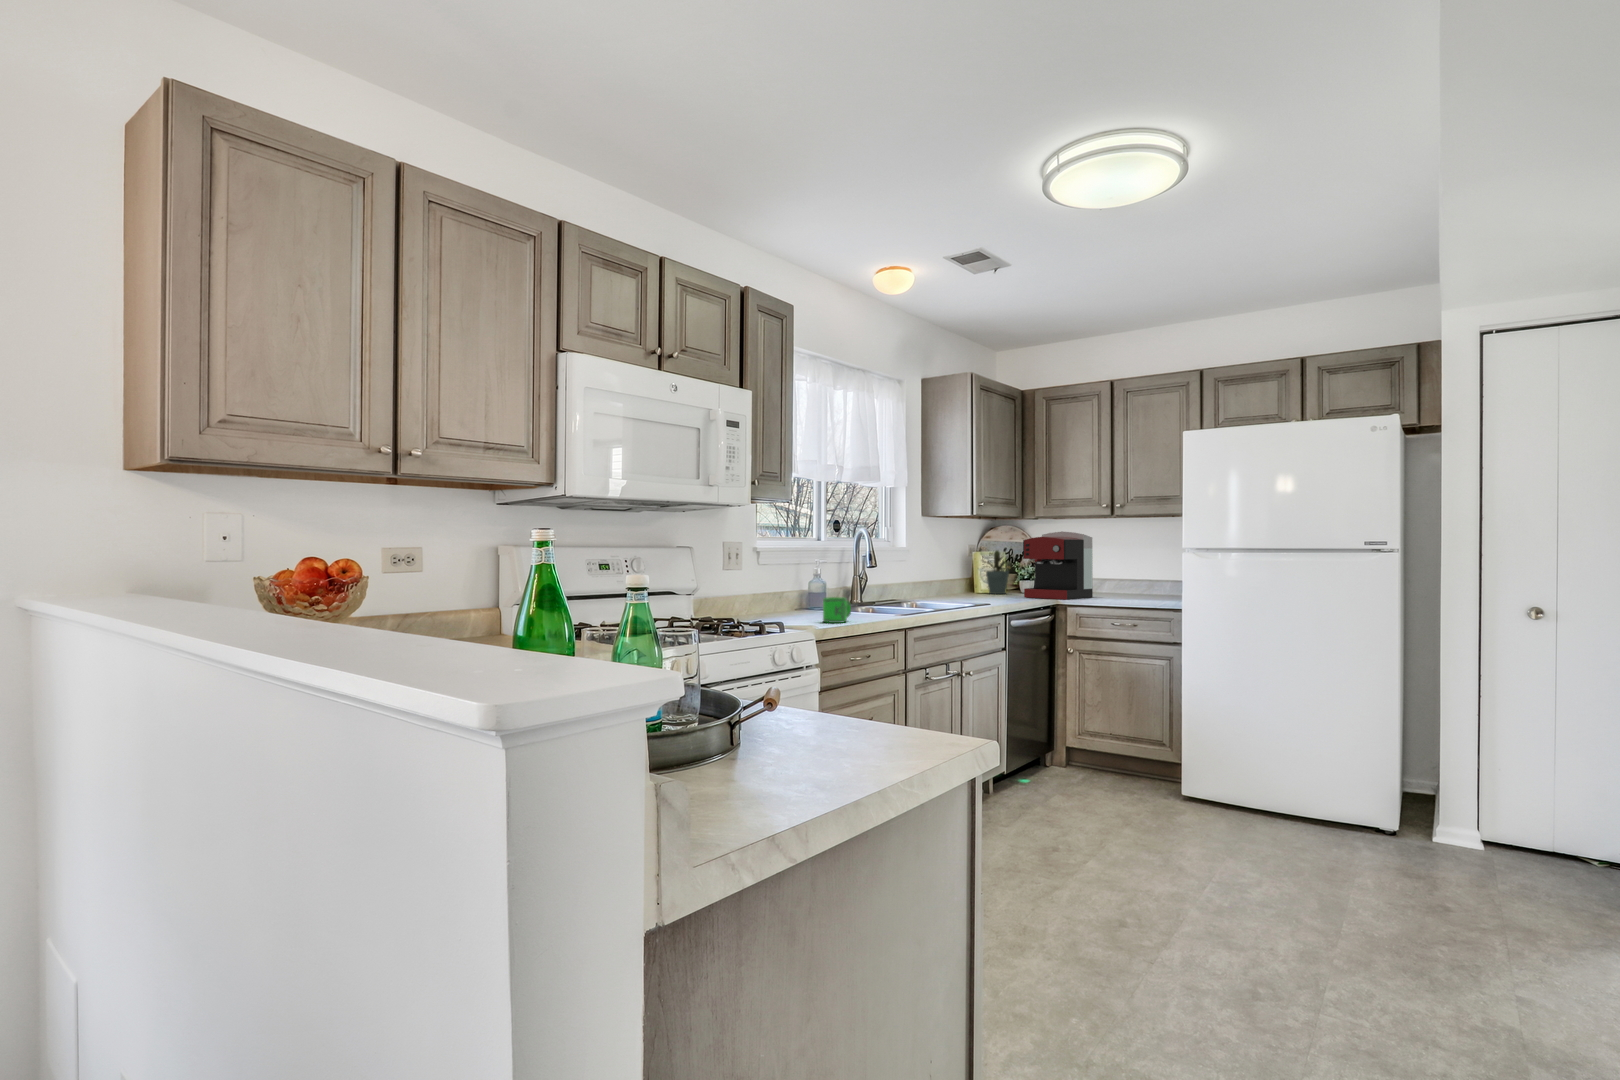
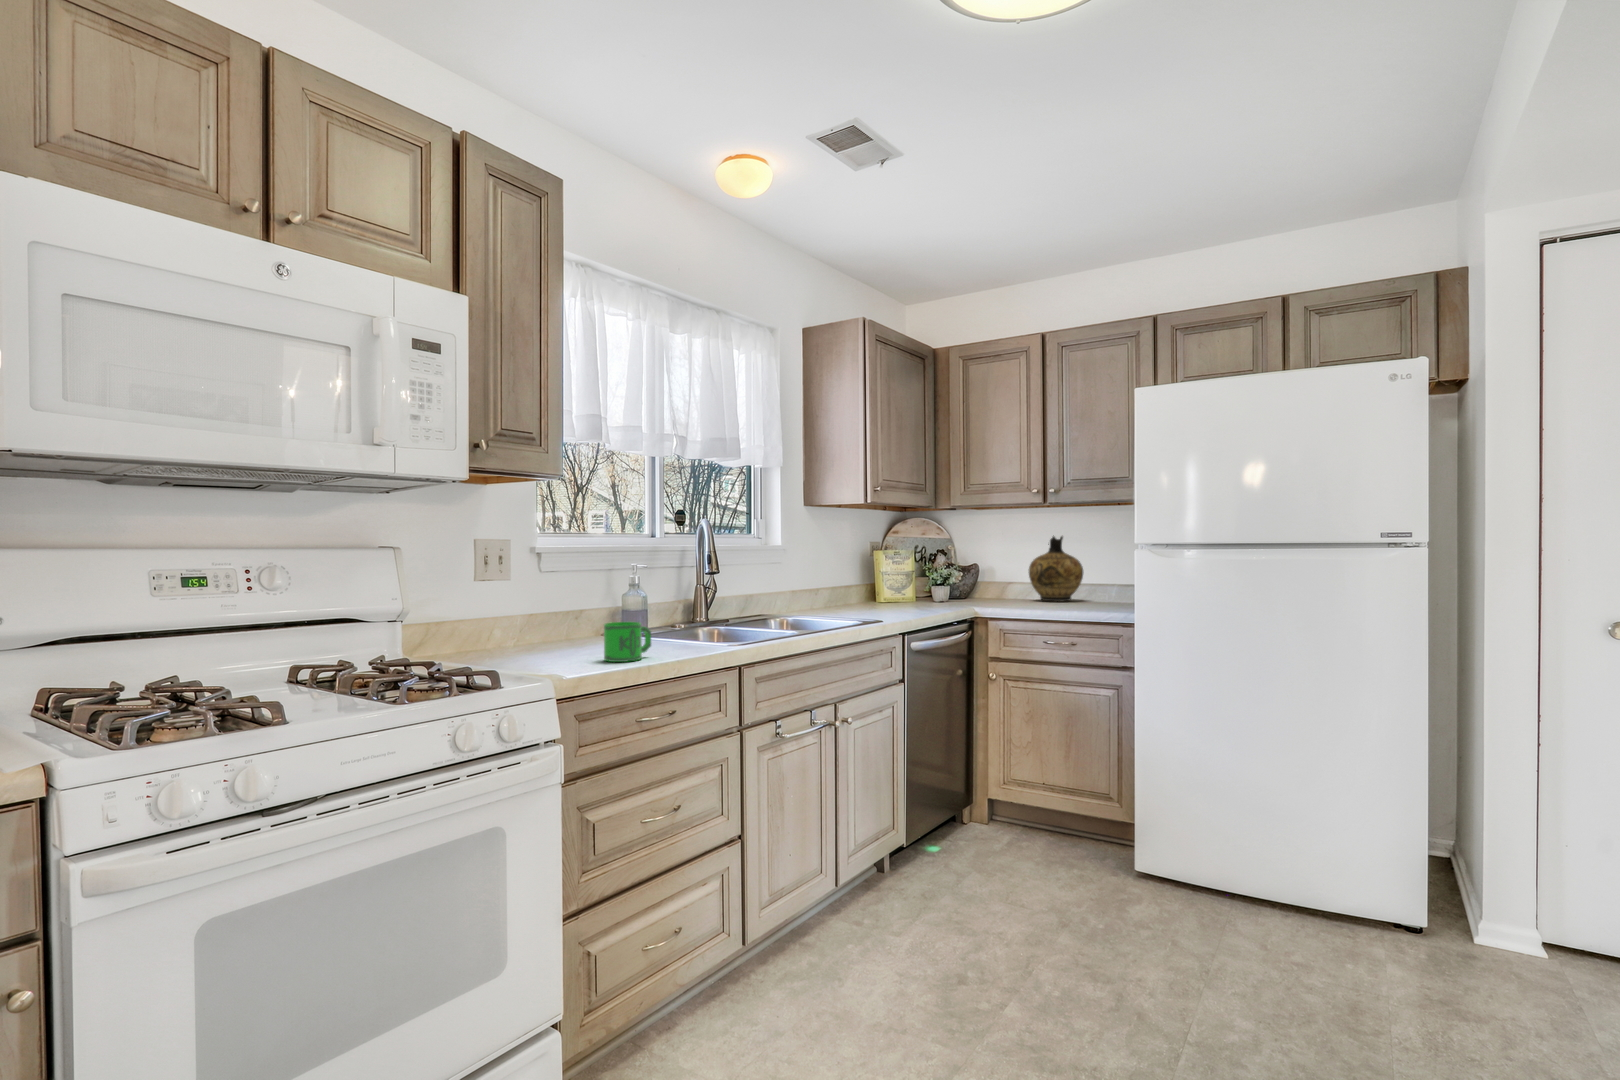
coffee maker: present [1023,531,1093,600] -> none [933,523,1021,611]
ceramic jug: none [1098,541,1143,594] -> present [1029,536,1083,601]
potted plant: present [982,551,1010,594] -> none [883,548,921,603]

